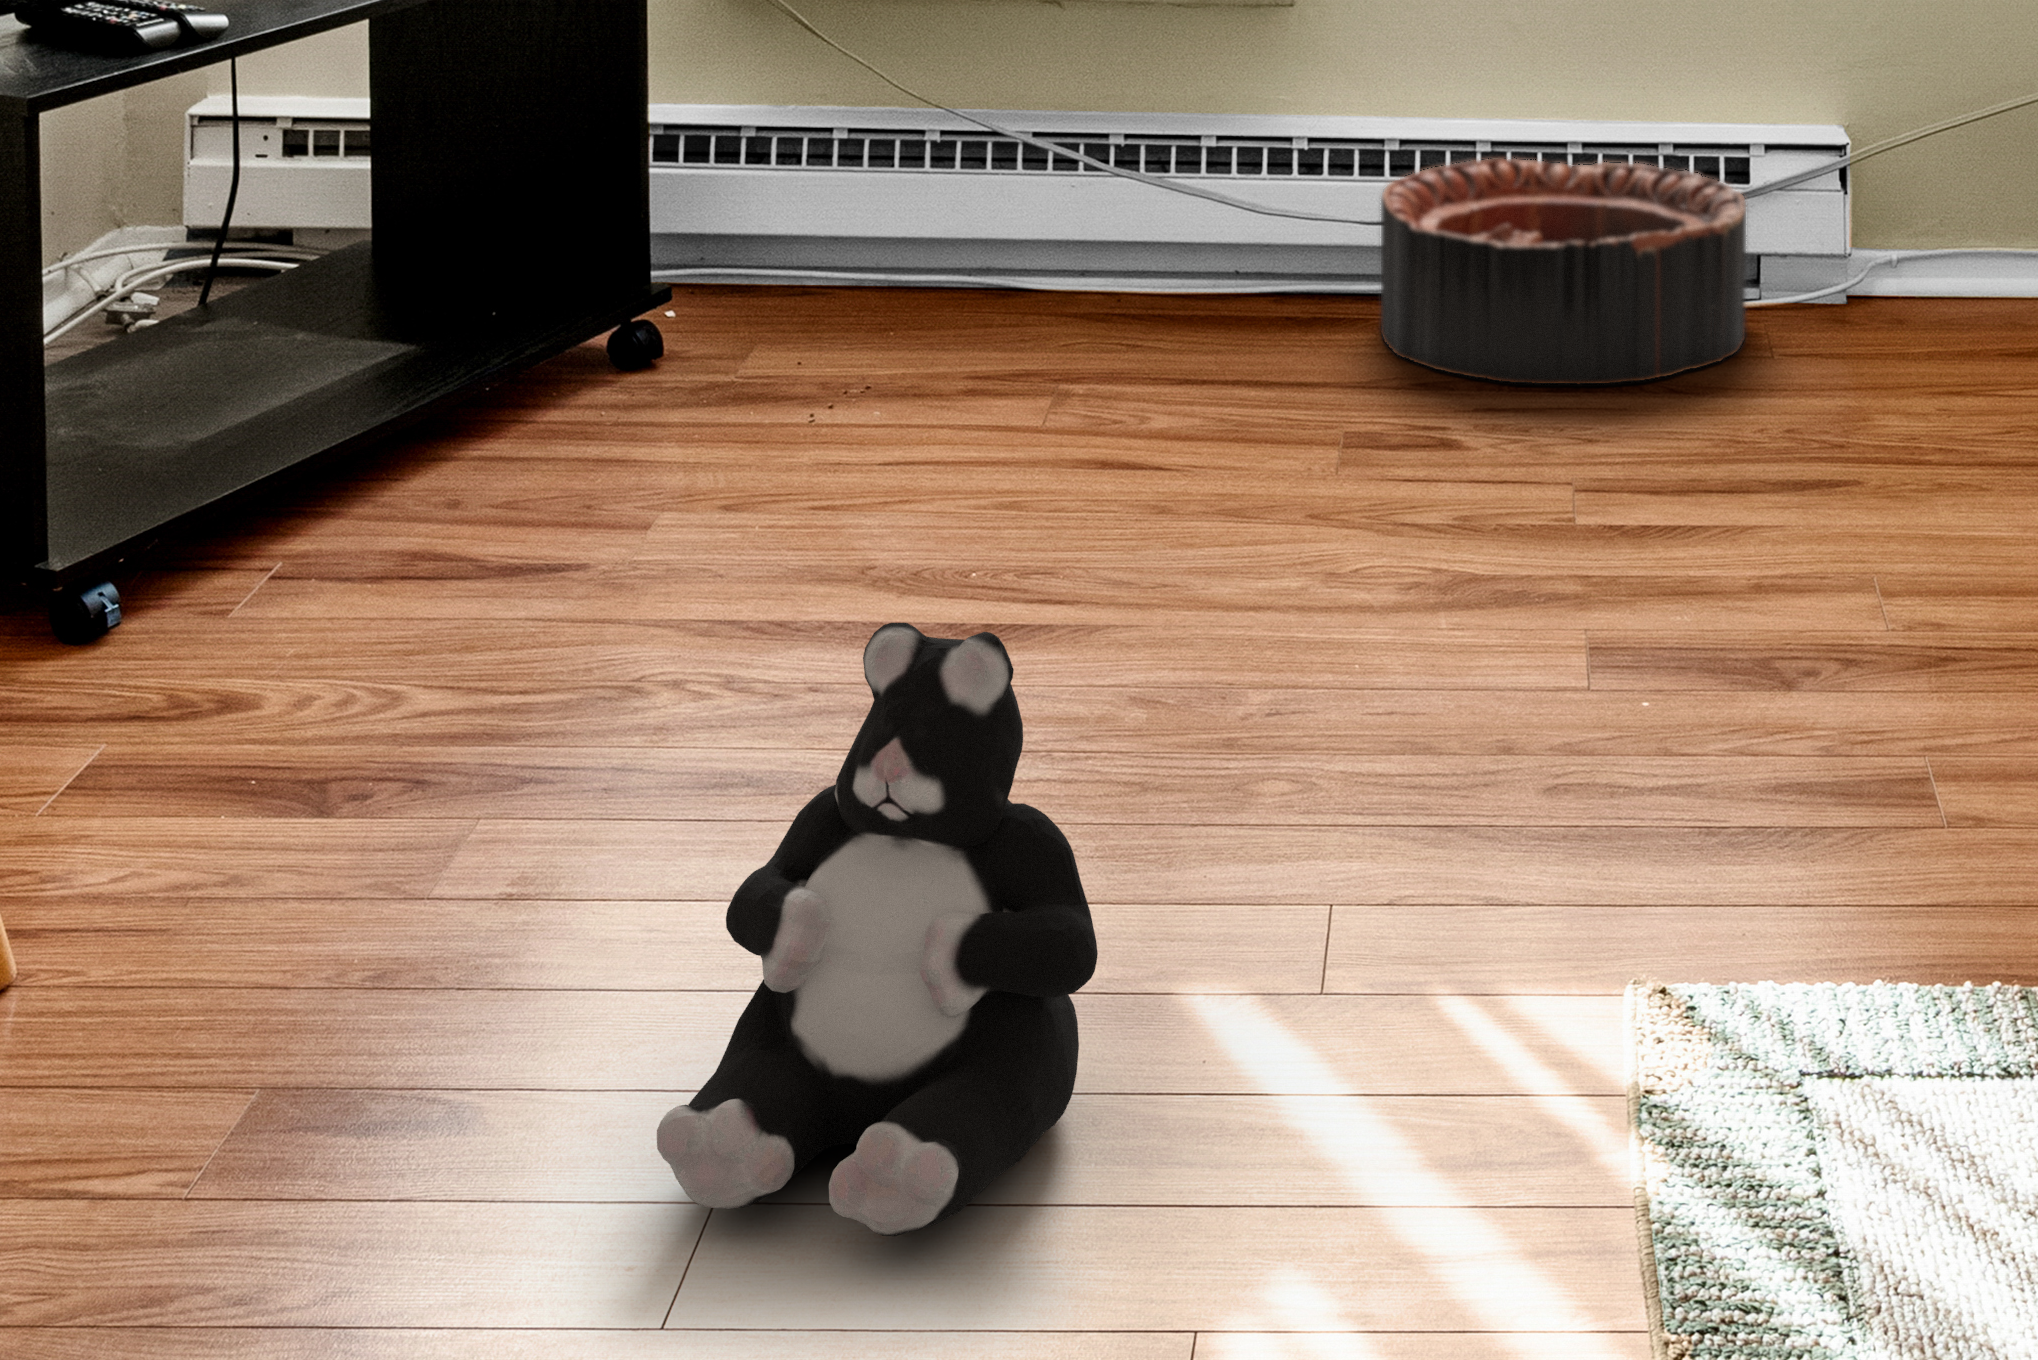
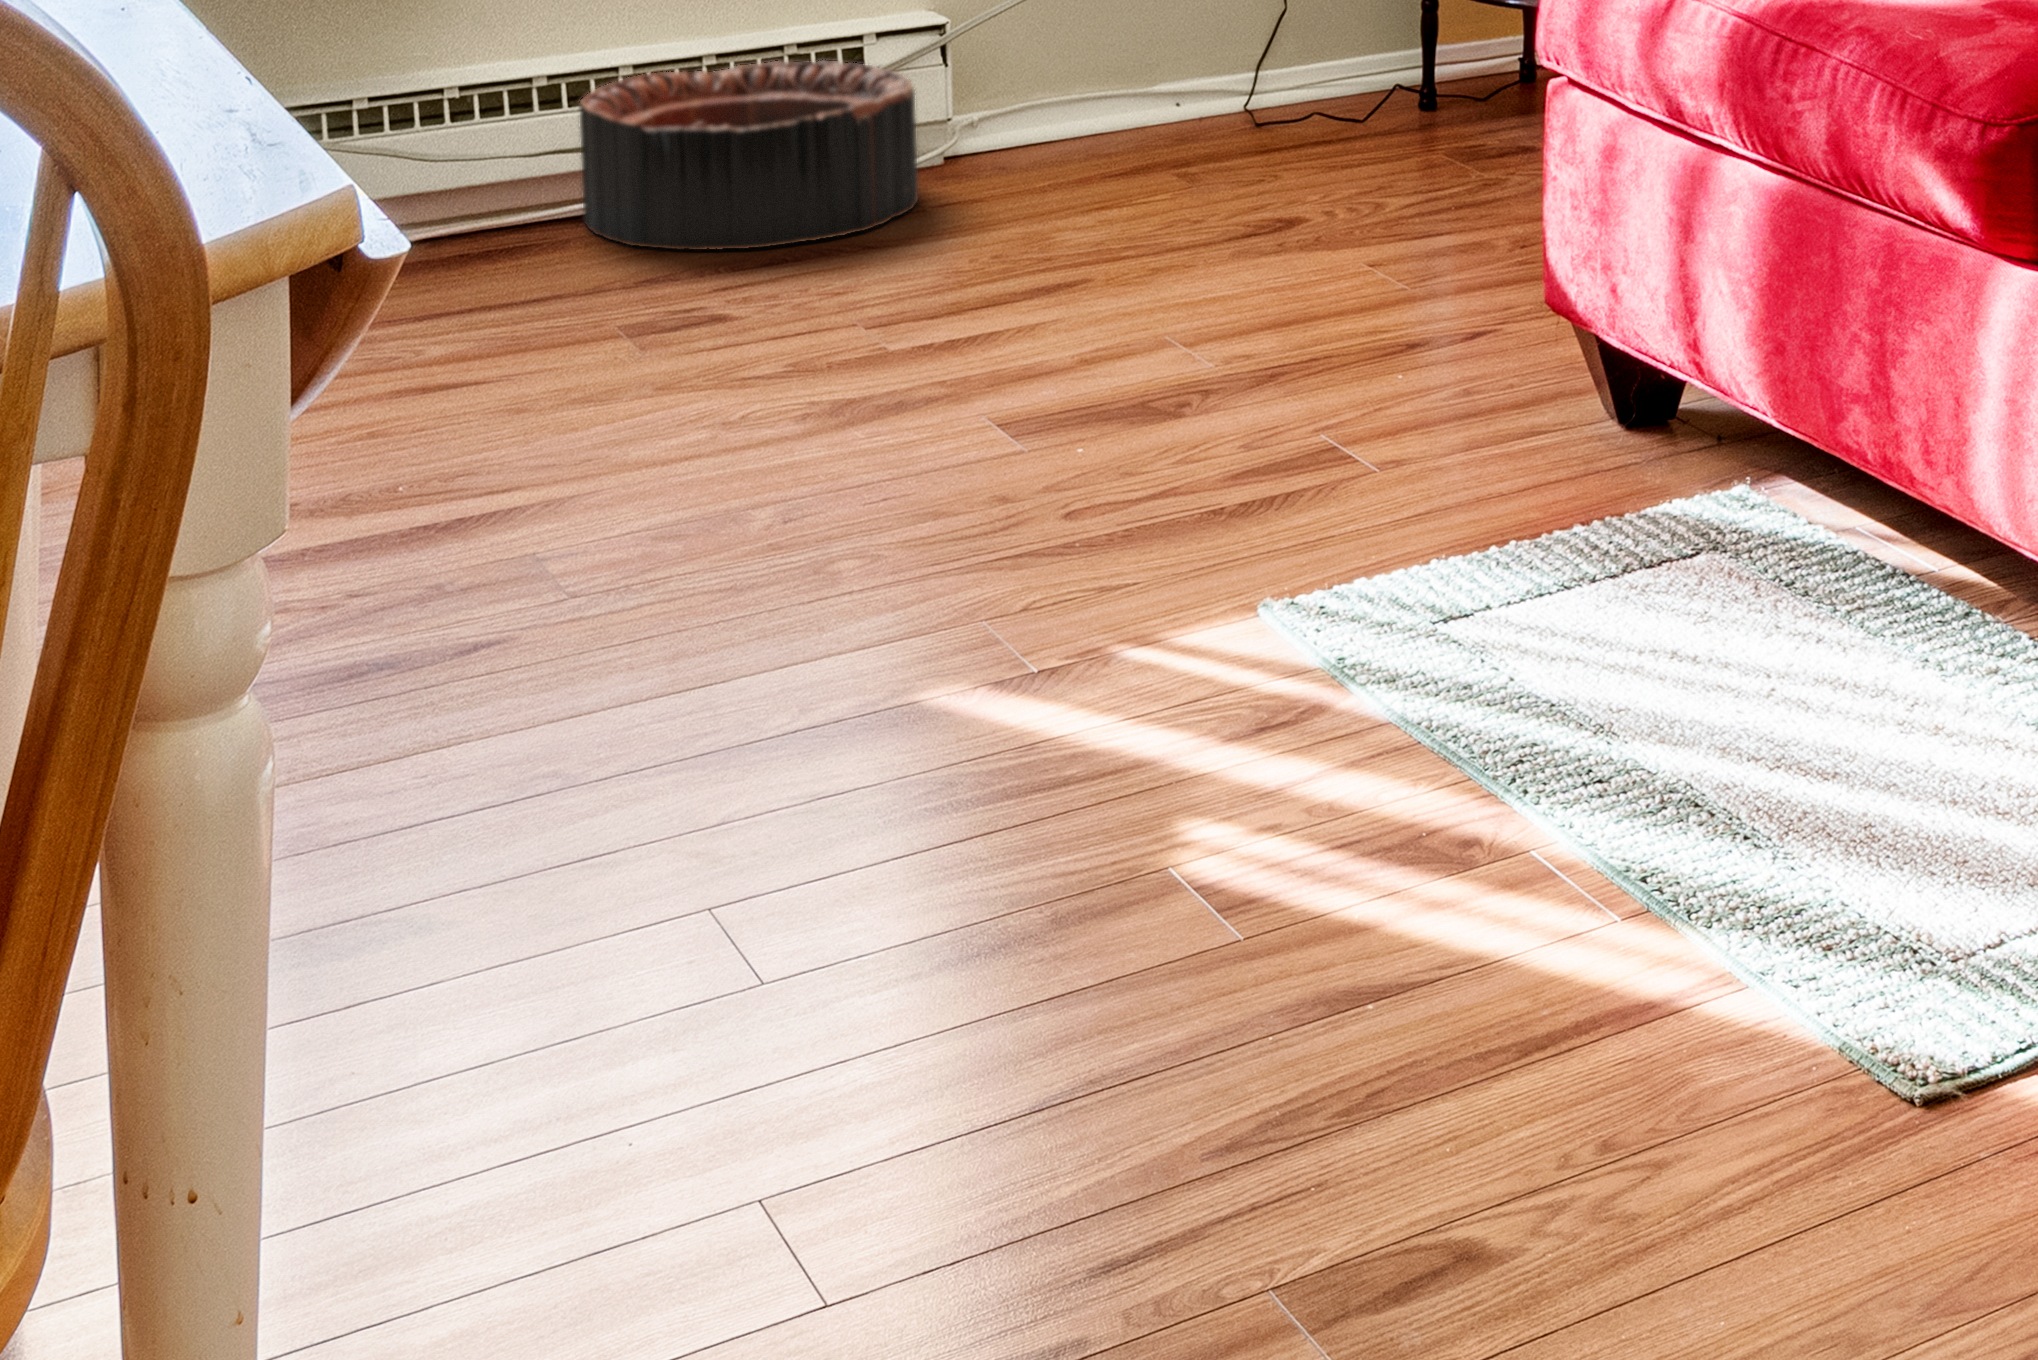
plush toy: present [657,623,1098,1236] -> none [720,344,1028,781]

